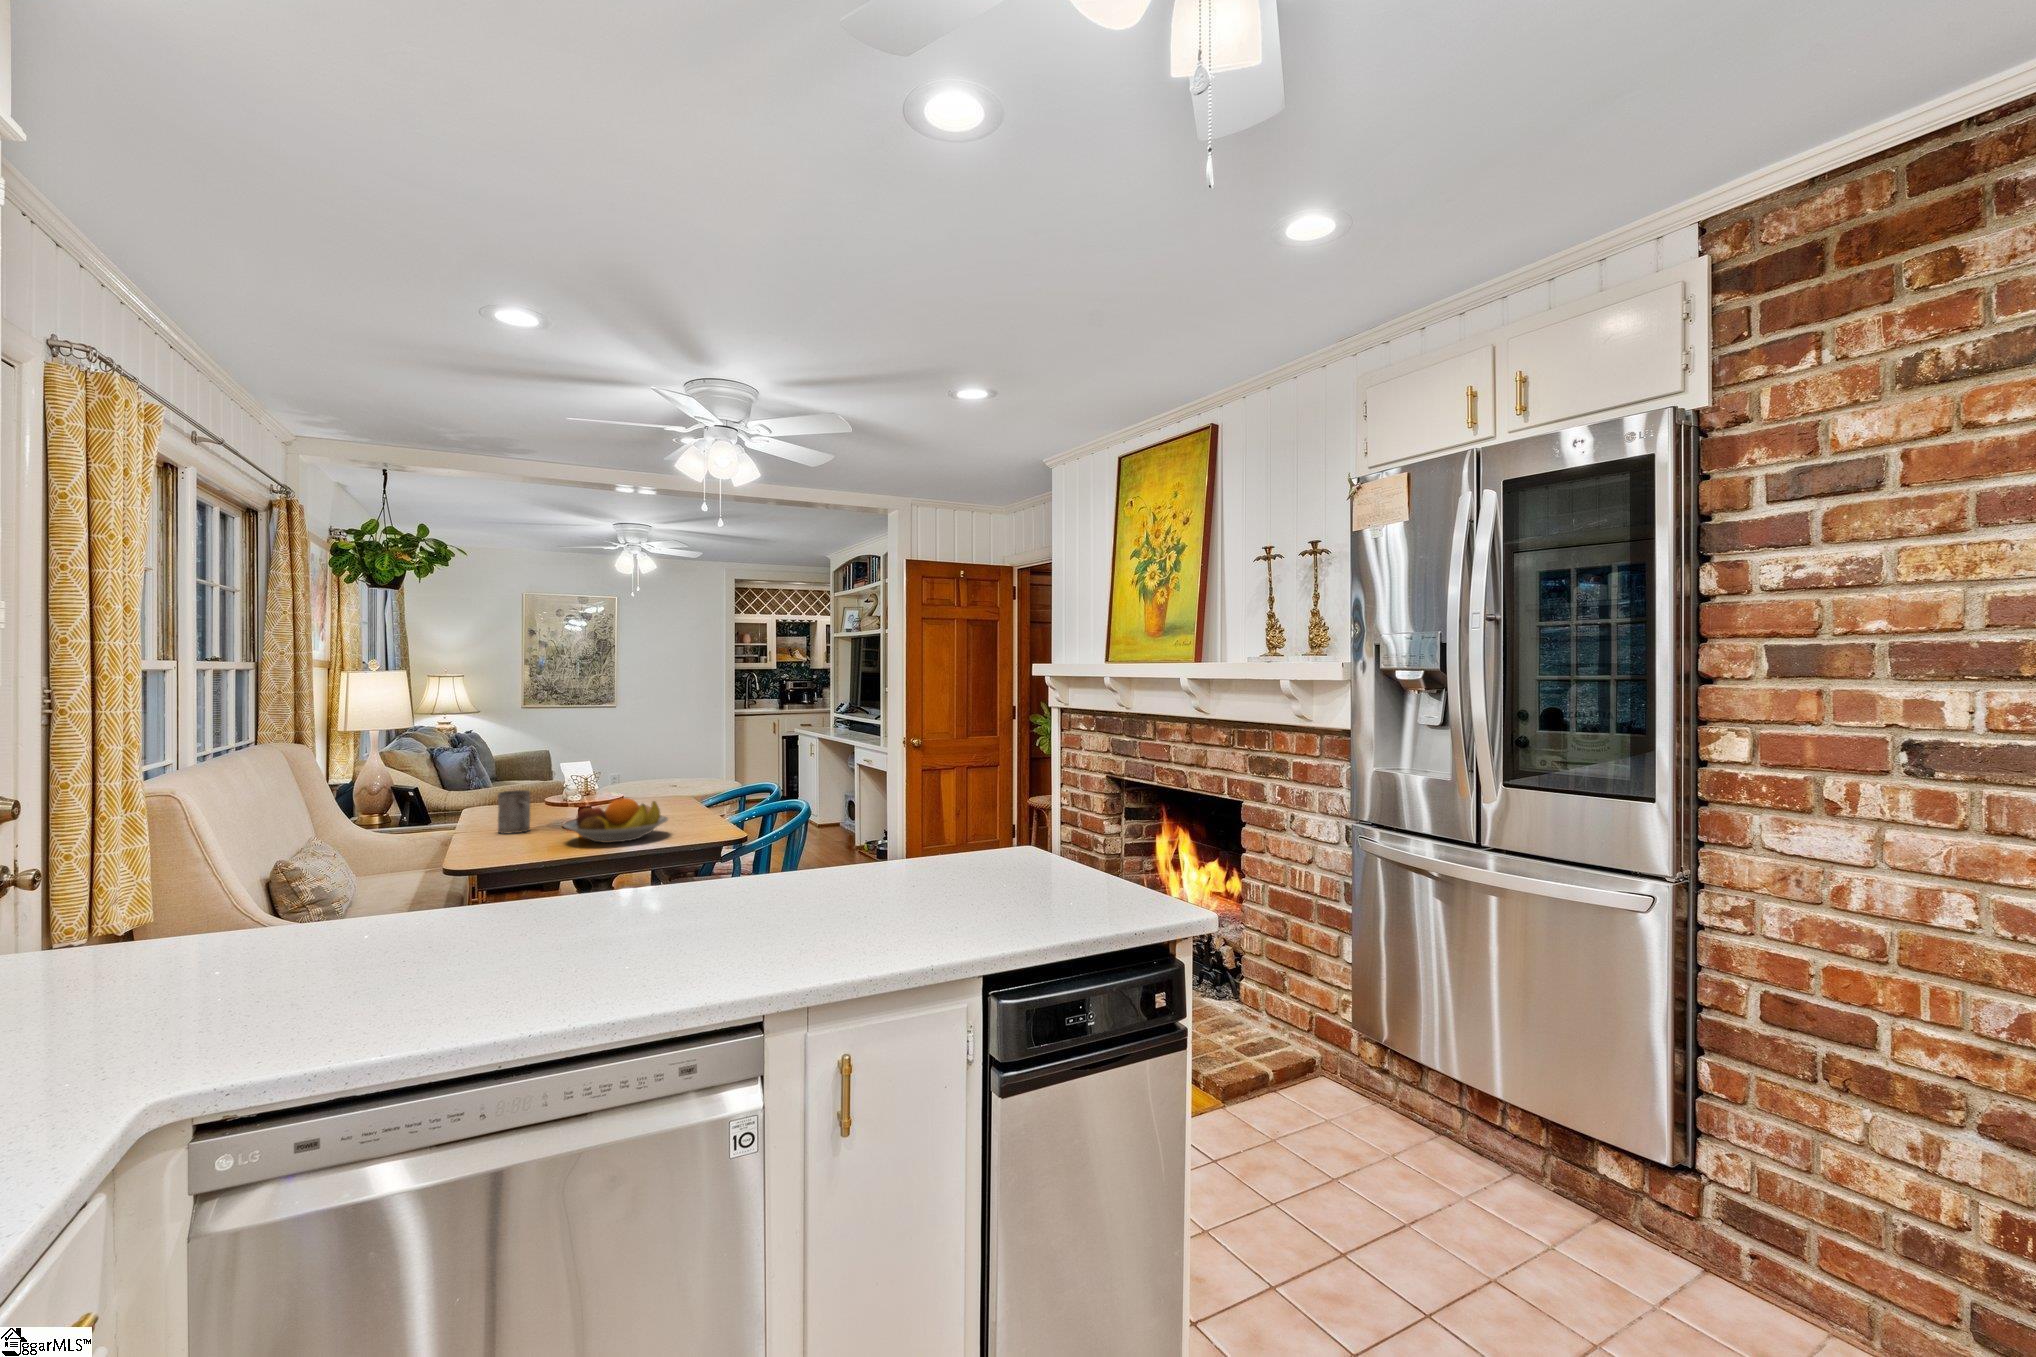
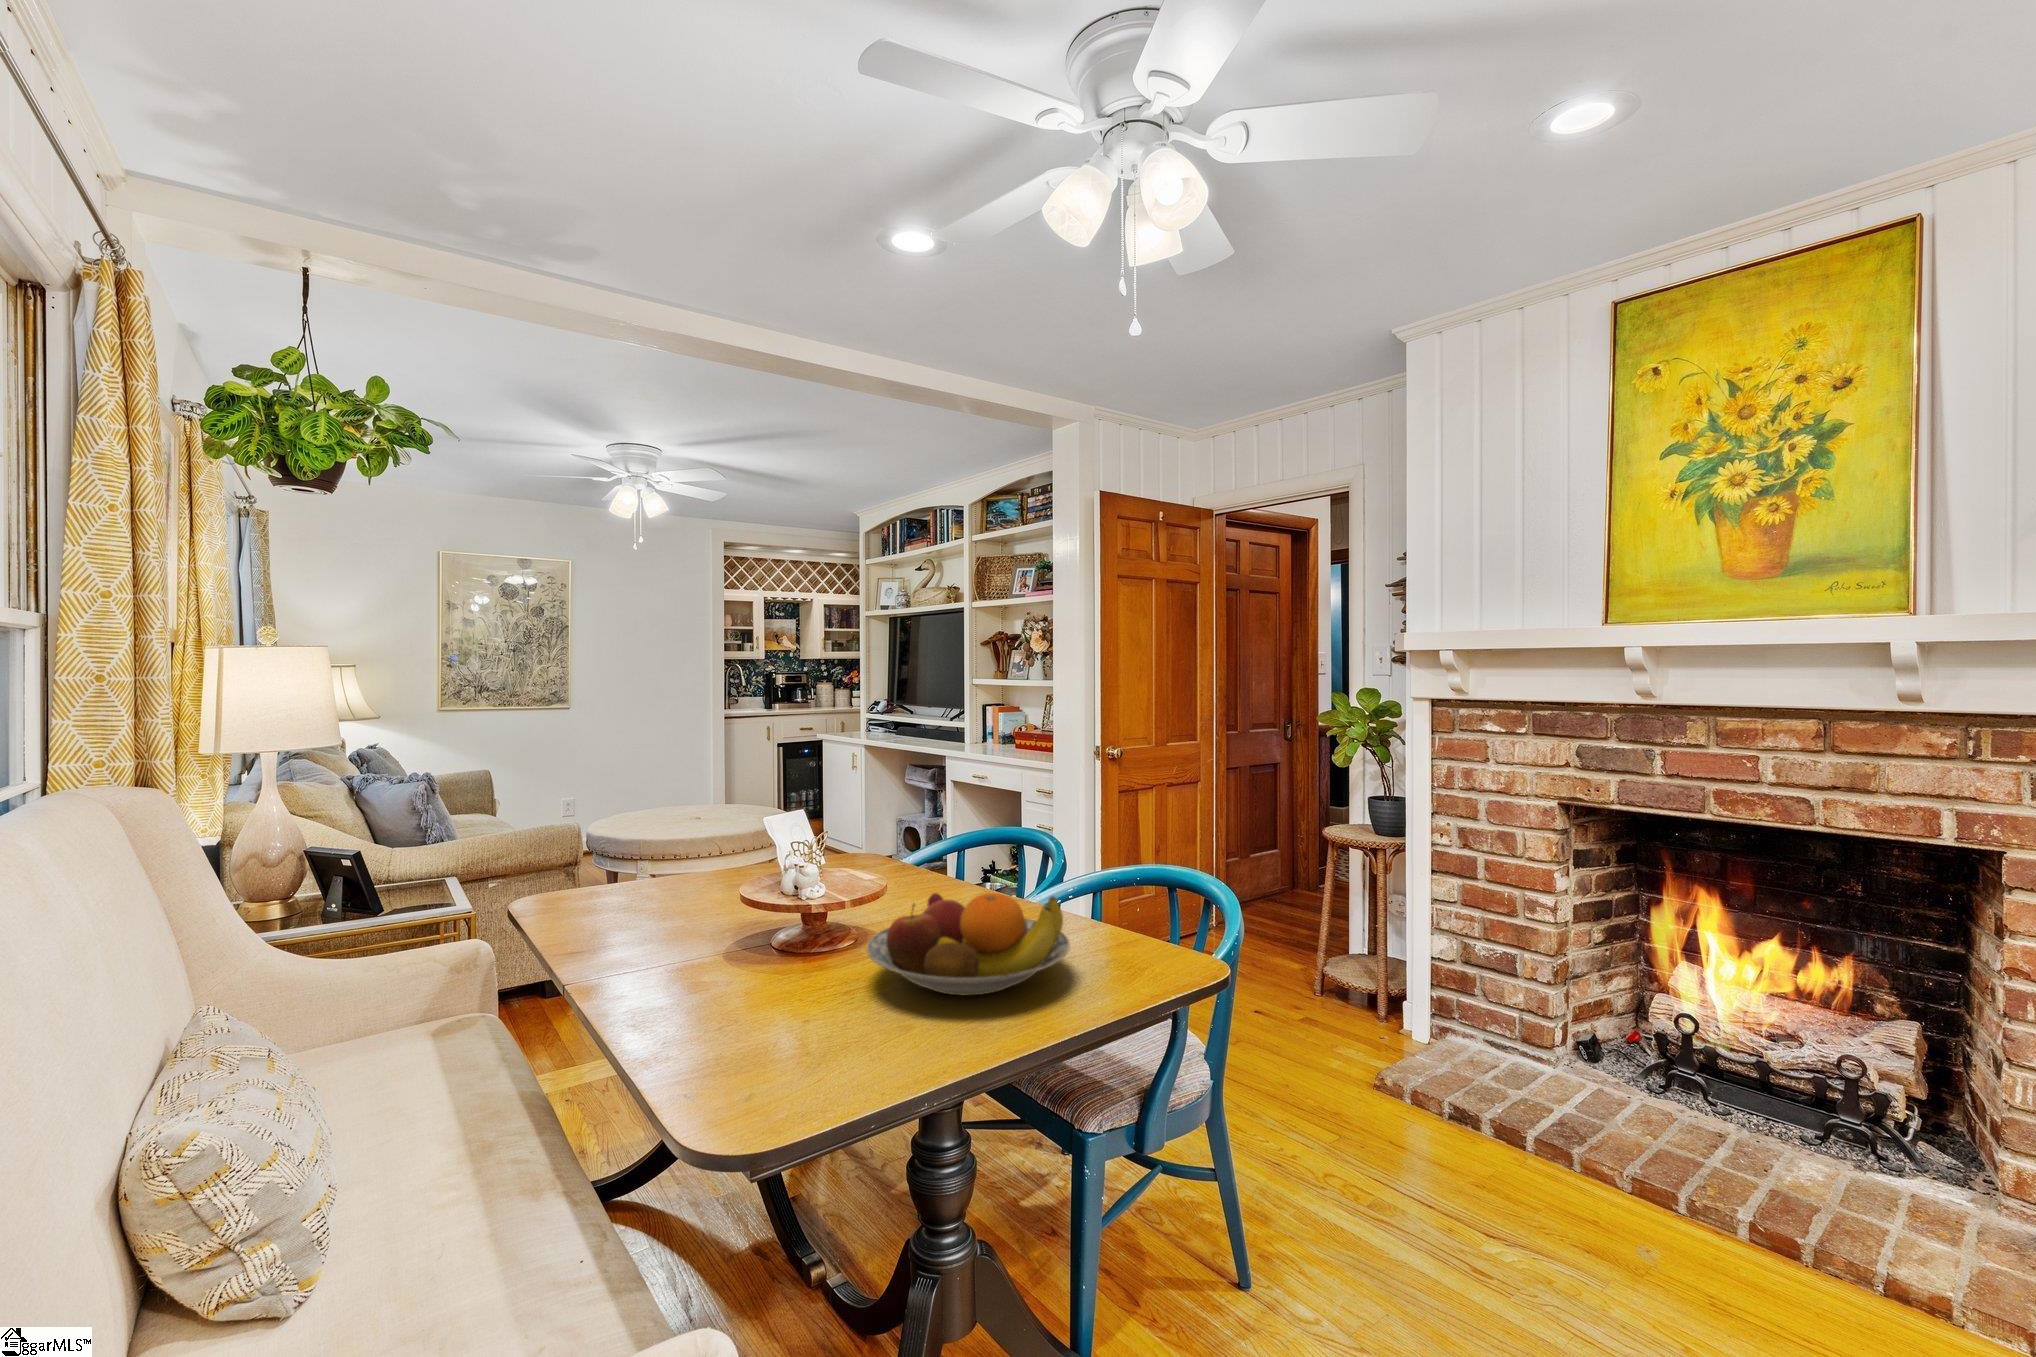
mug: present [498,790,530,834] -> none [666,874,742,973]

